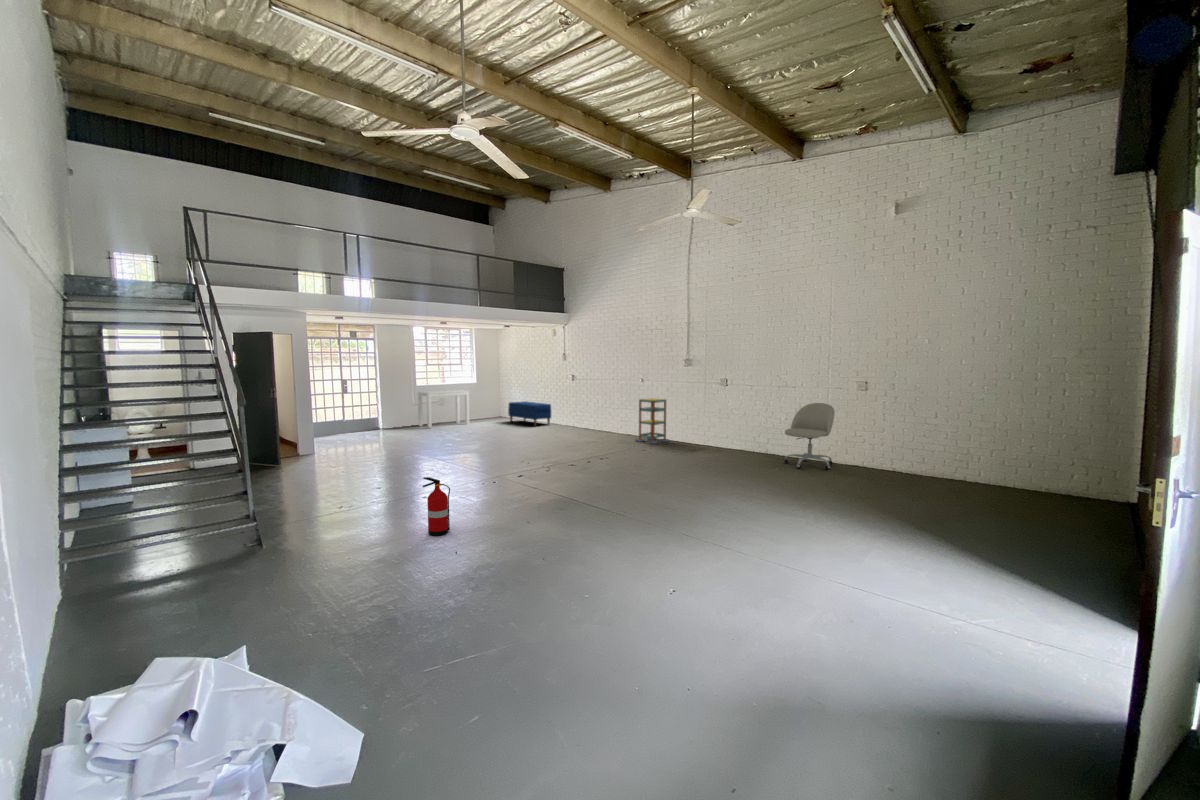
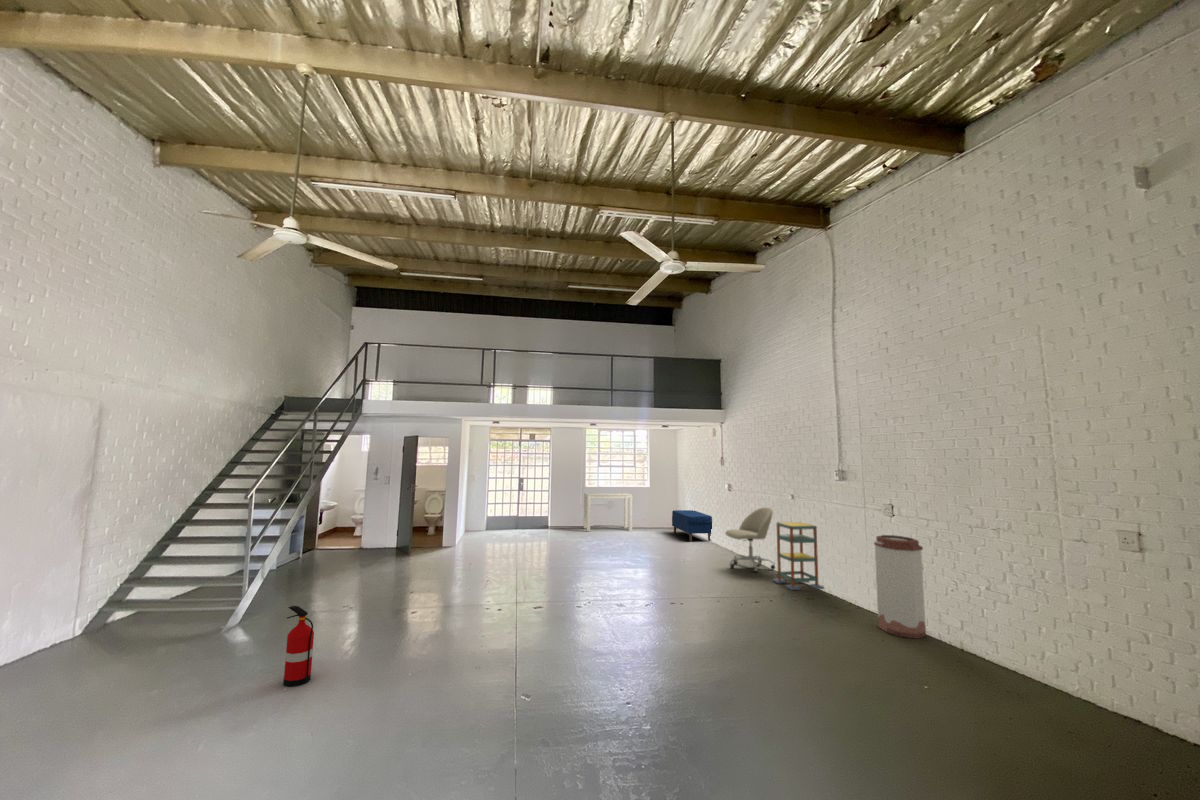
trash can: none [721,398,748,455] -> present [874,535,926,639]
office chair: present [784,403,835,470] -> present [726,507,775,572]

